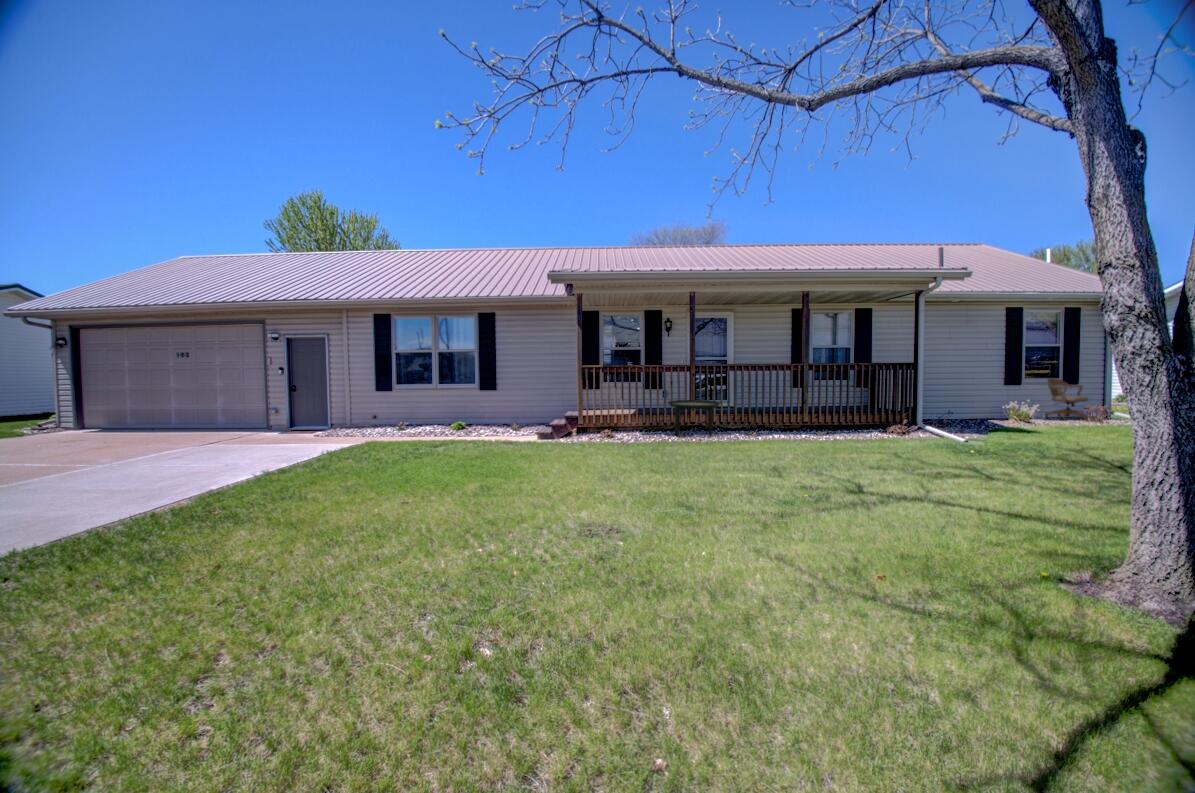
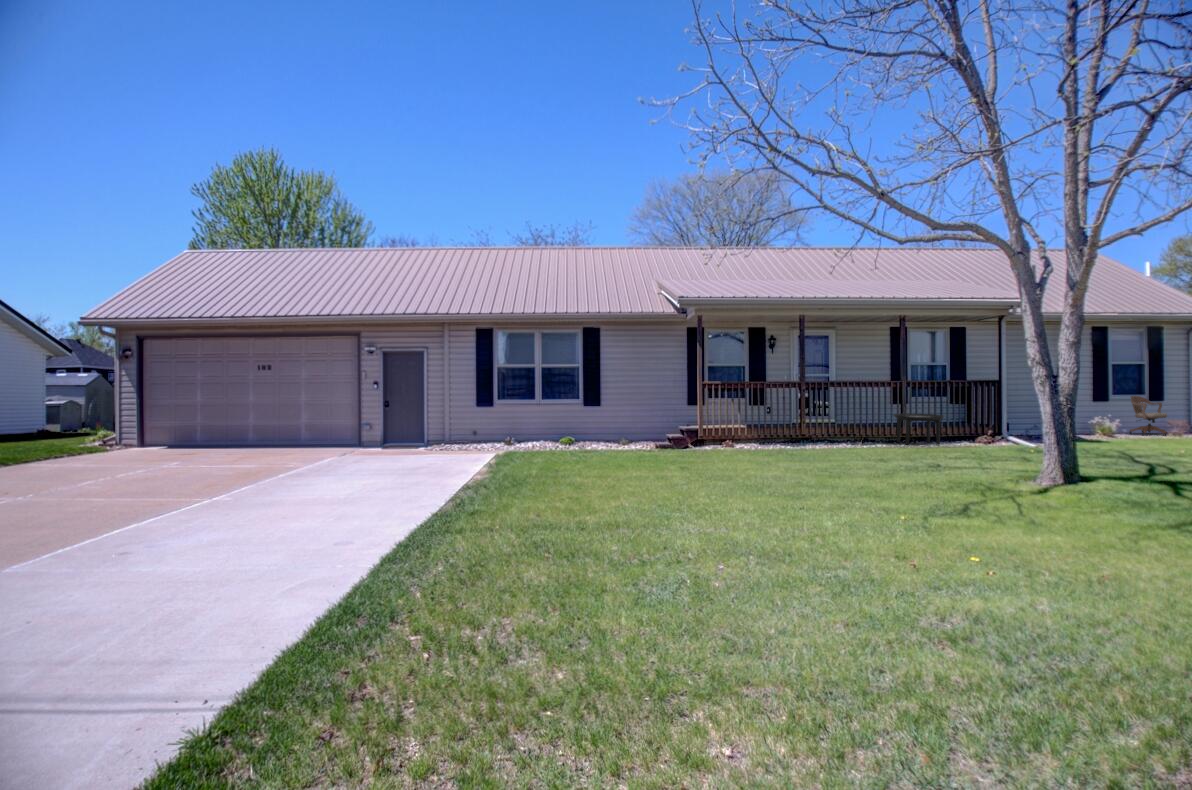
round table: present [668,400,721,436] -> present [893,414,944,445]

